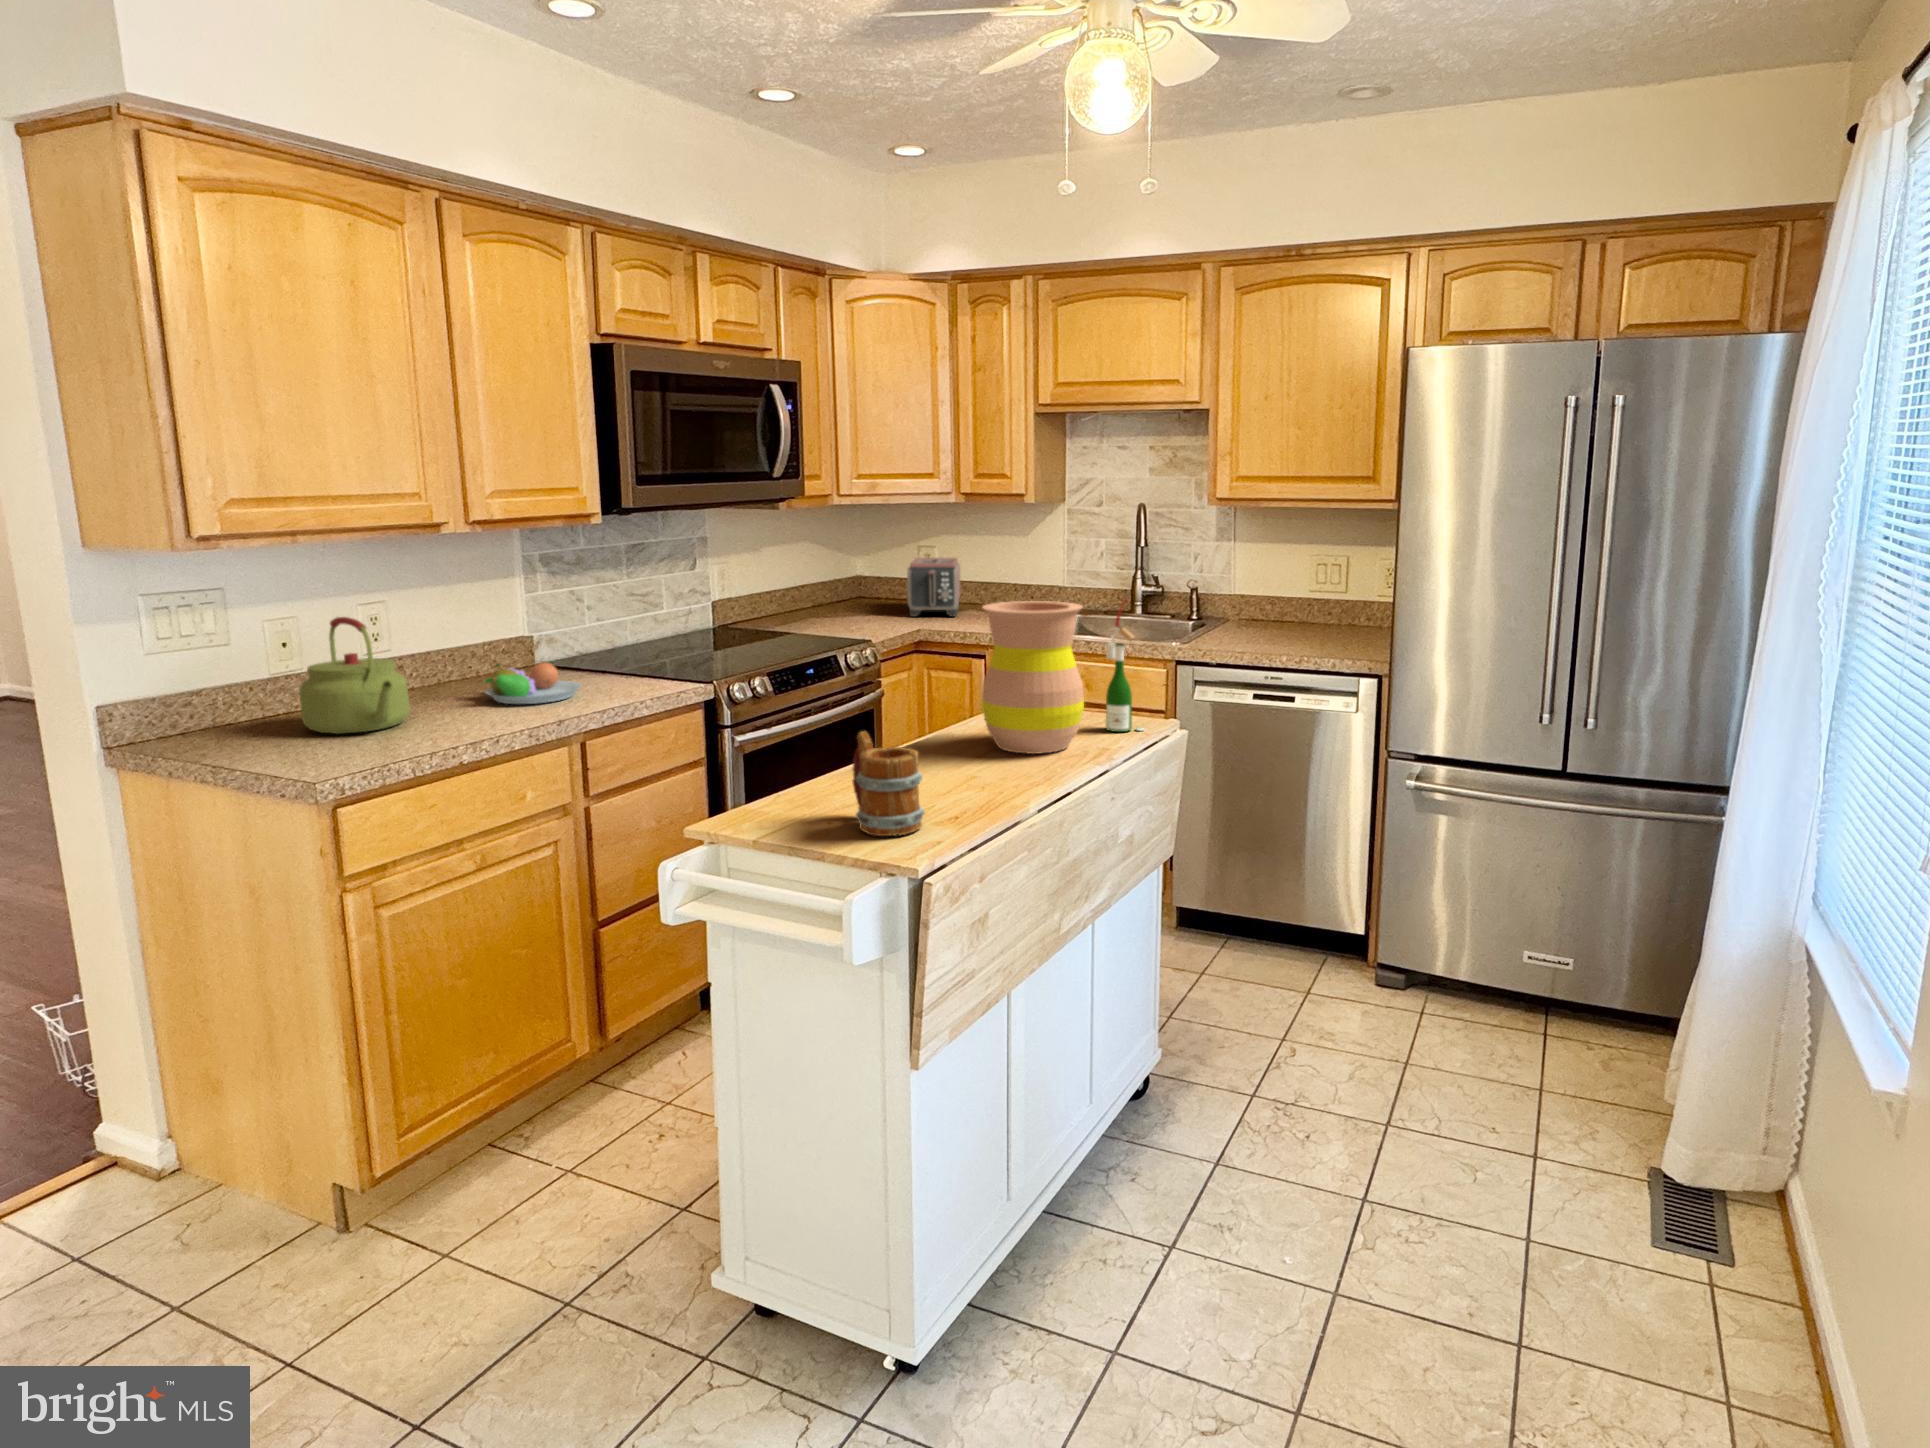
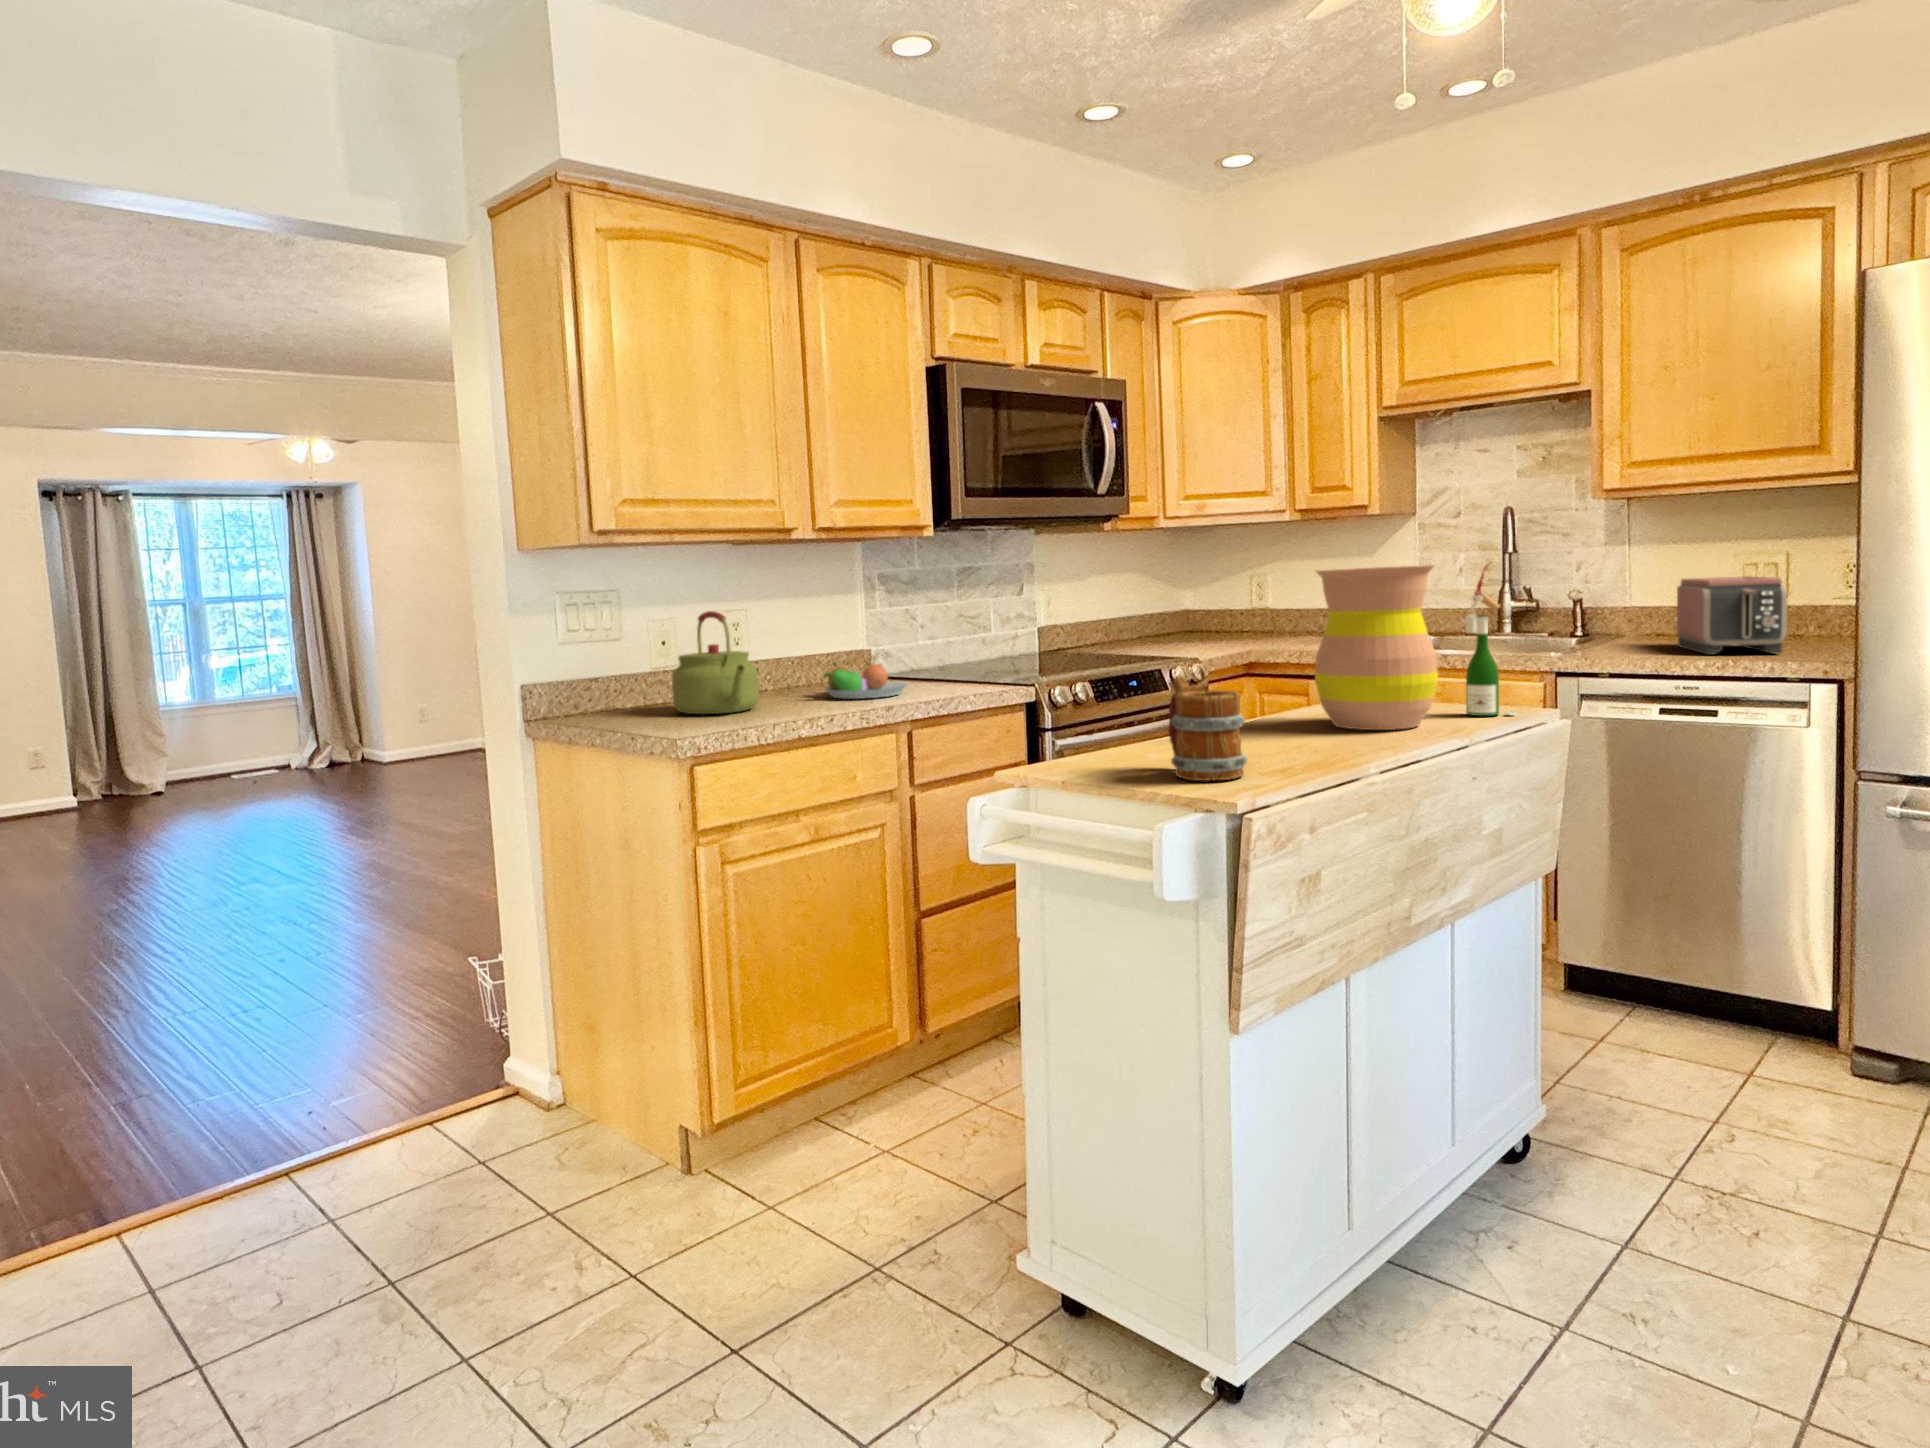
toaster: present [907,558,961,617] -> present [1677,576,1787,654]

